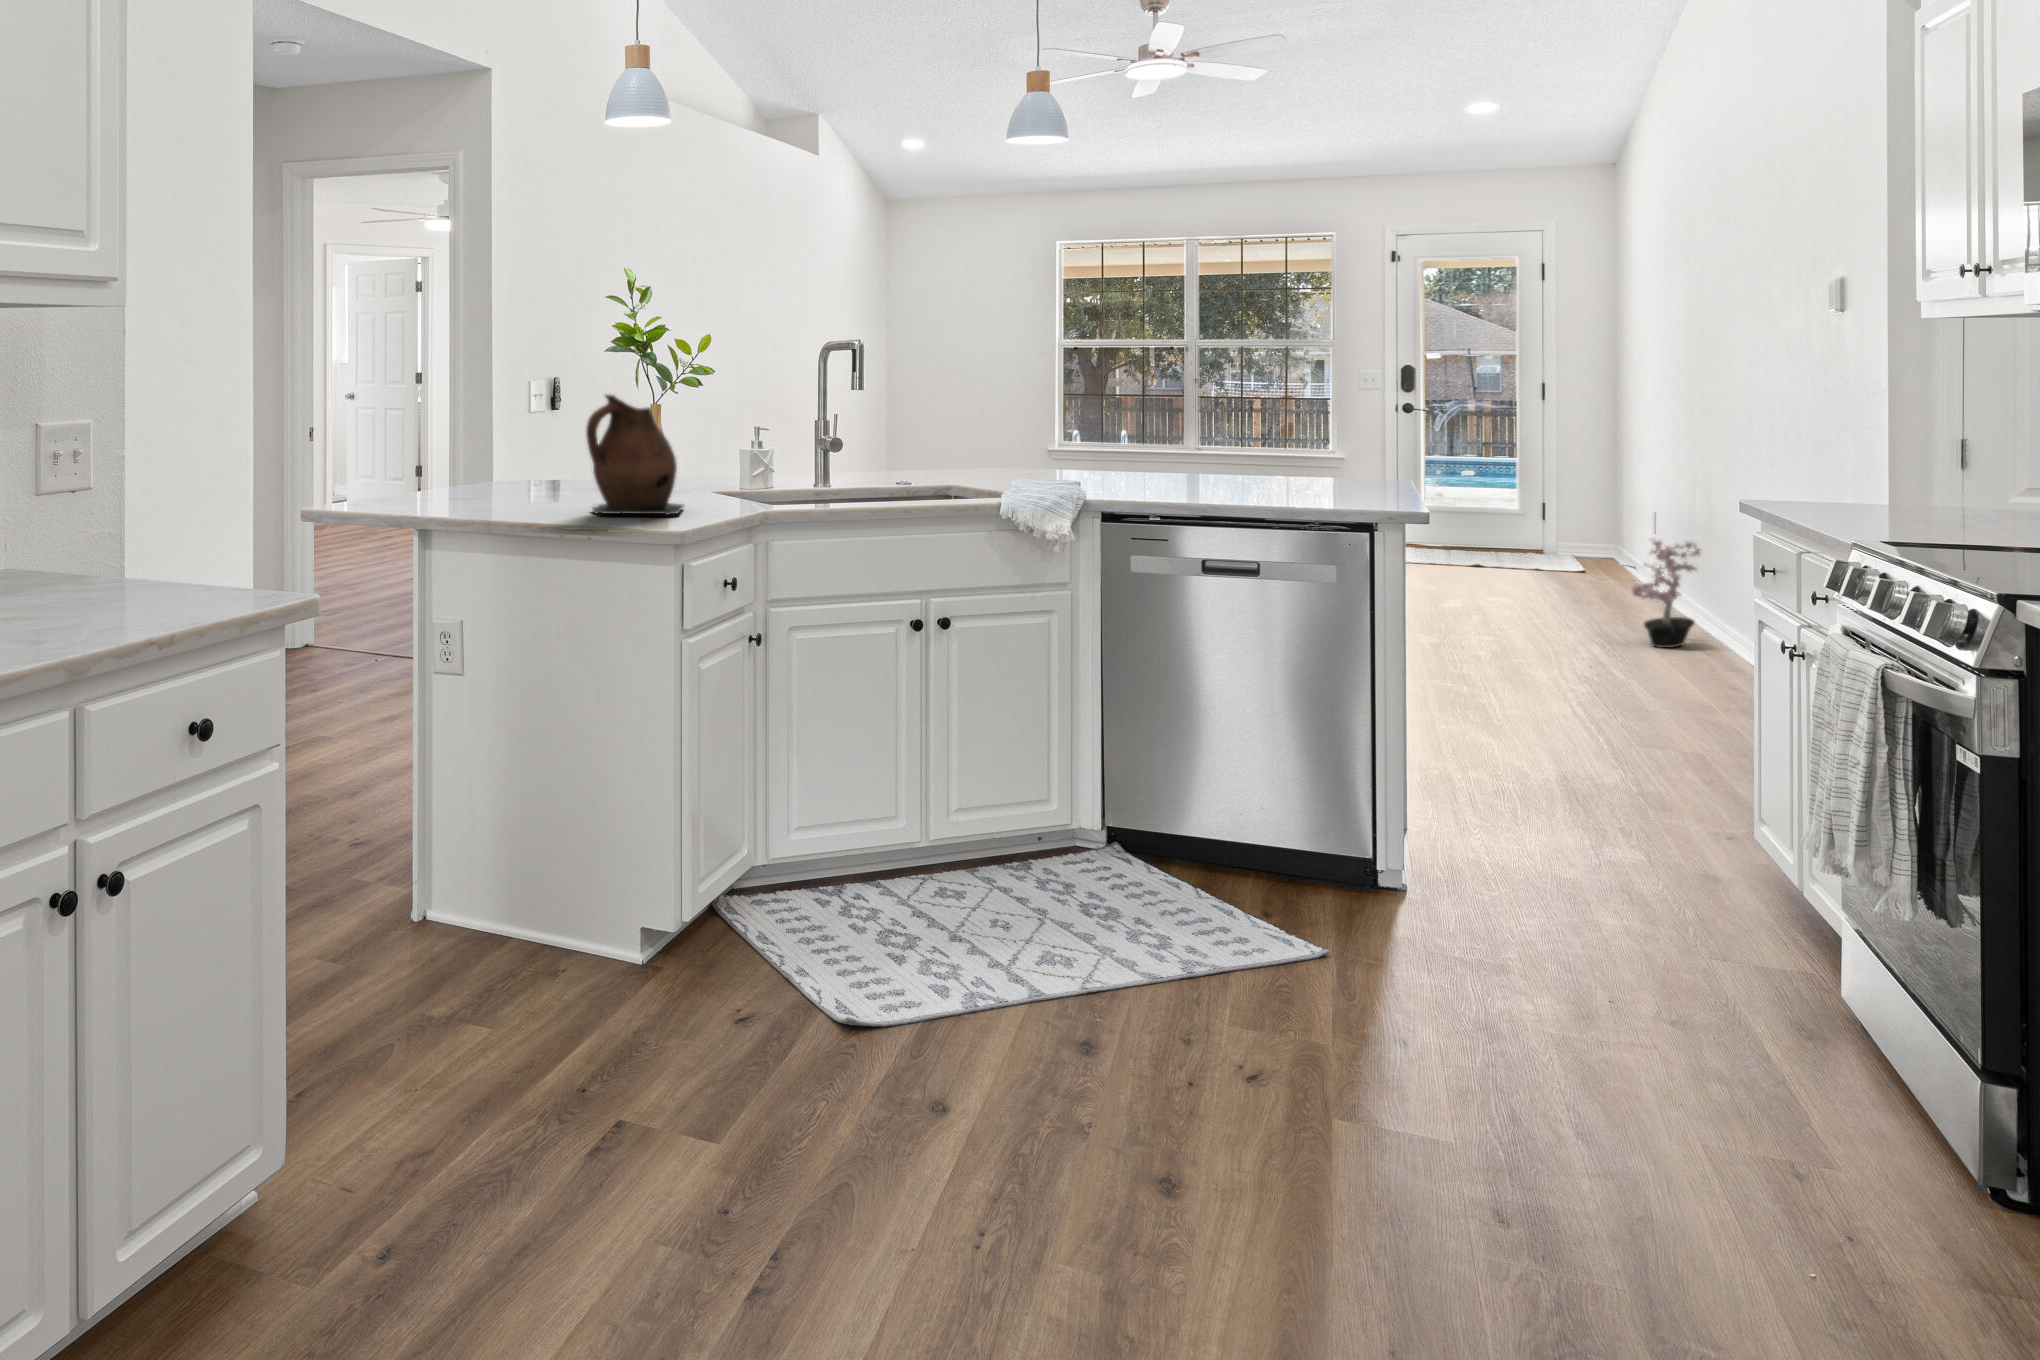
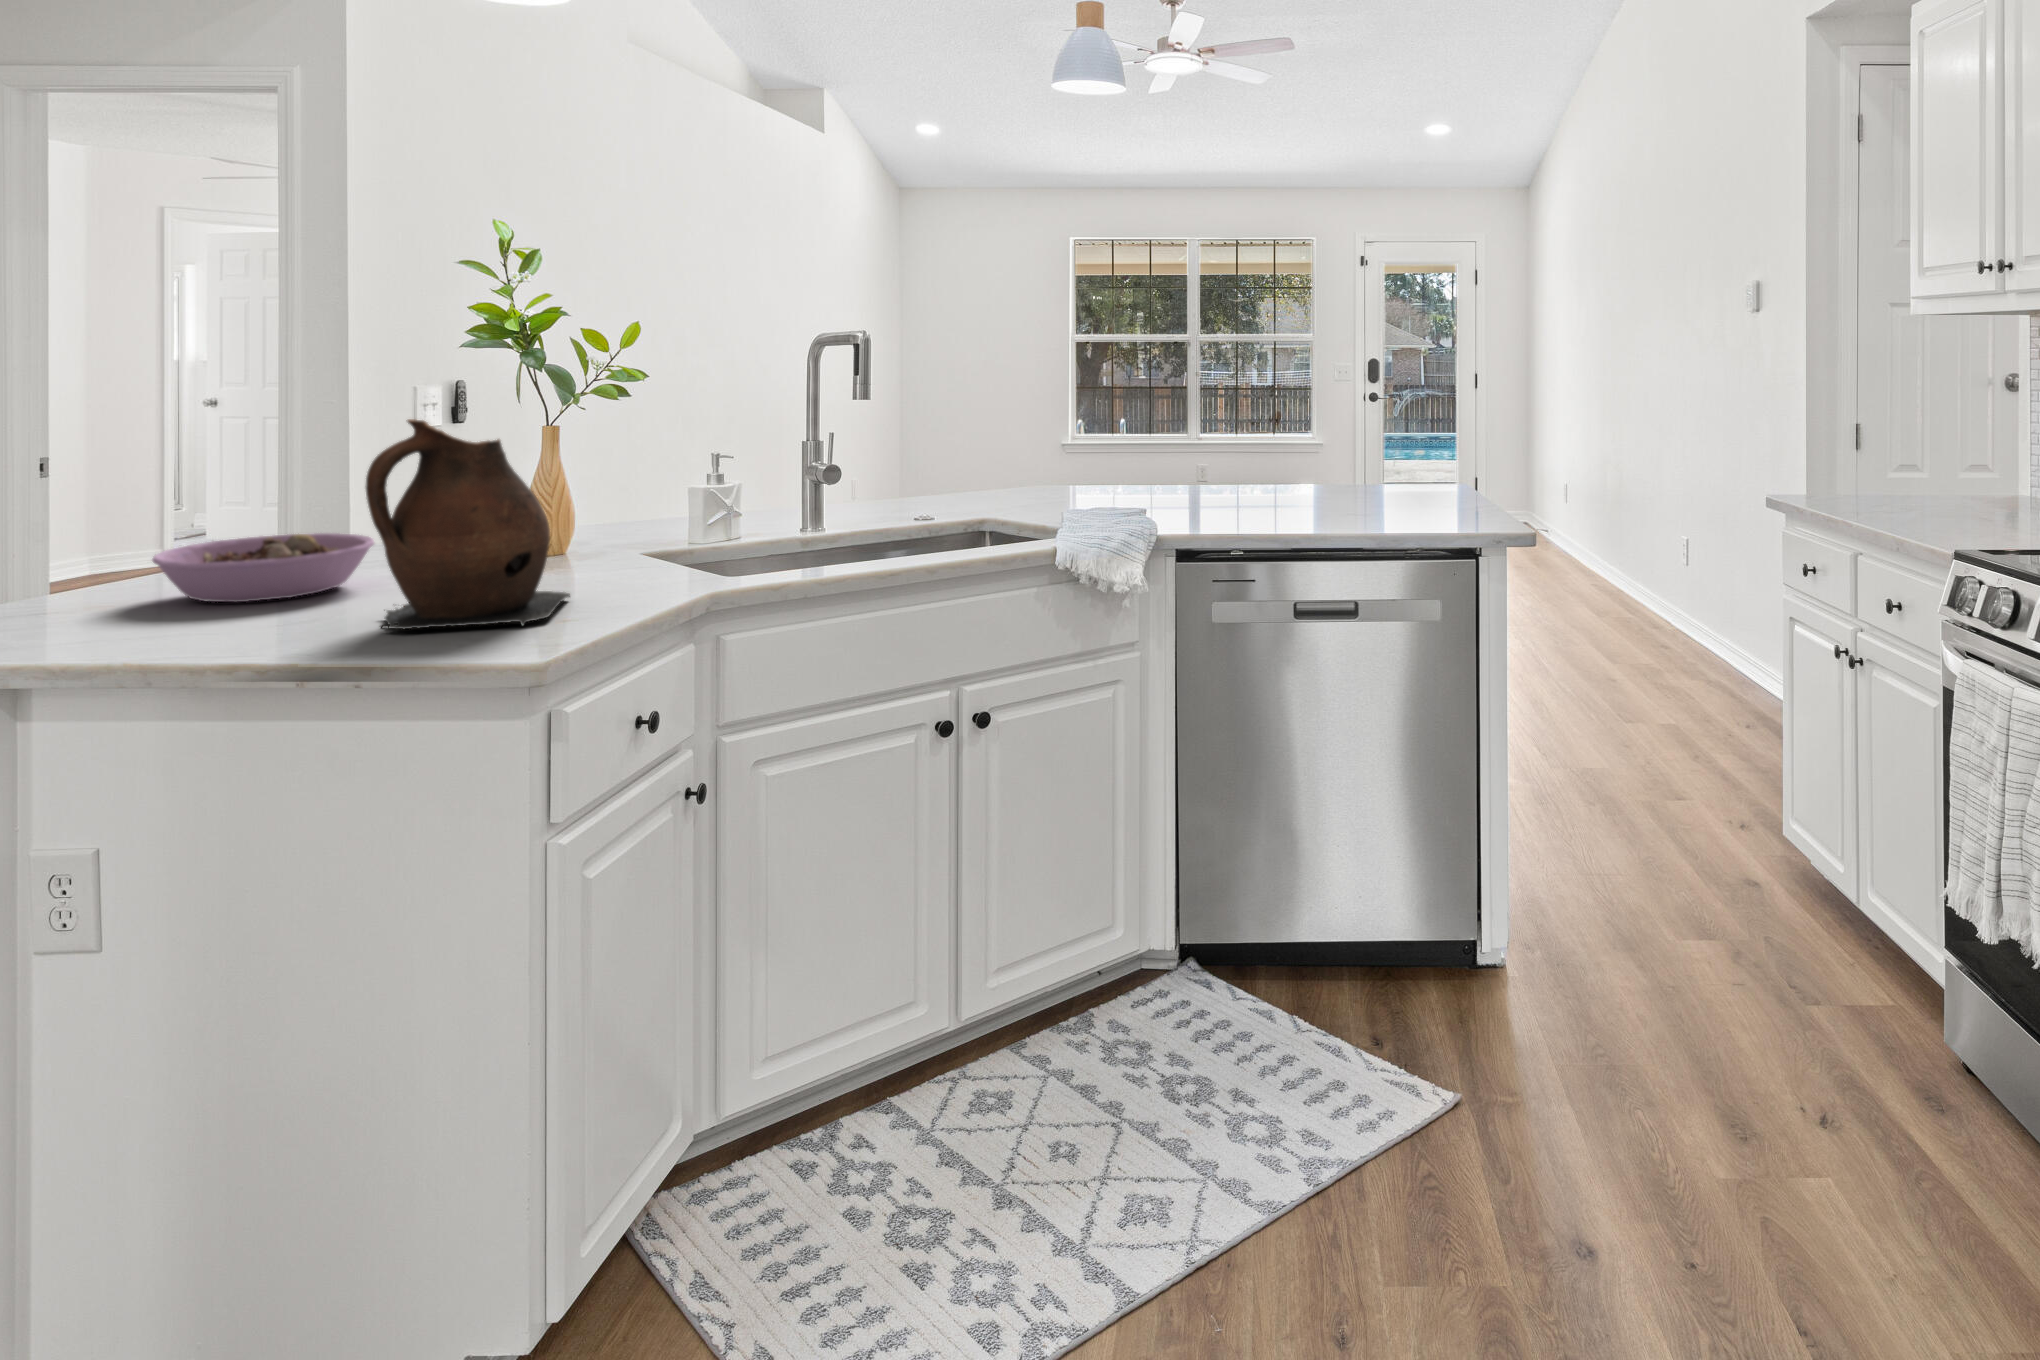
bowl: none [464,465,571,502] -> present [152,533,374,602]
potted plant: present [1631,540,1700,648] -> none [1565,505,1626,606]

